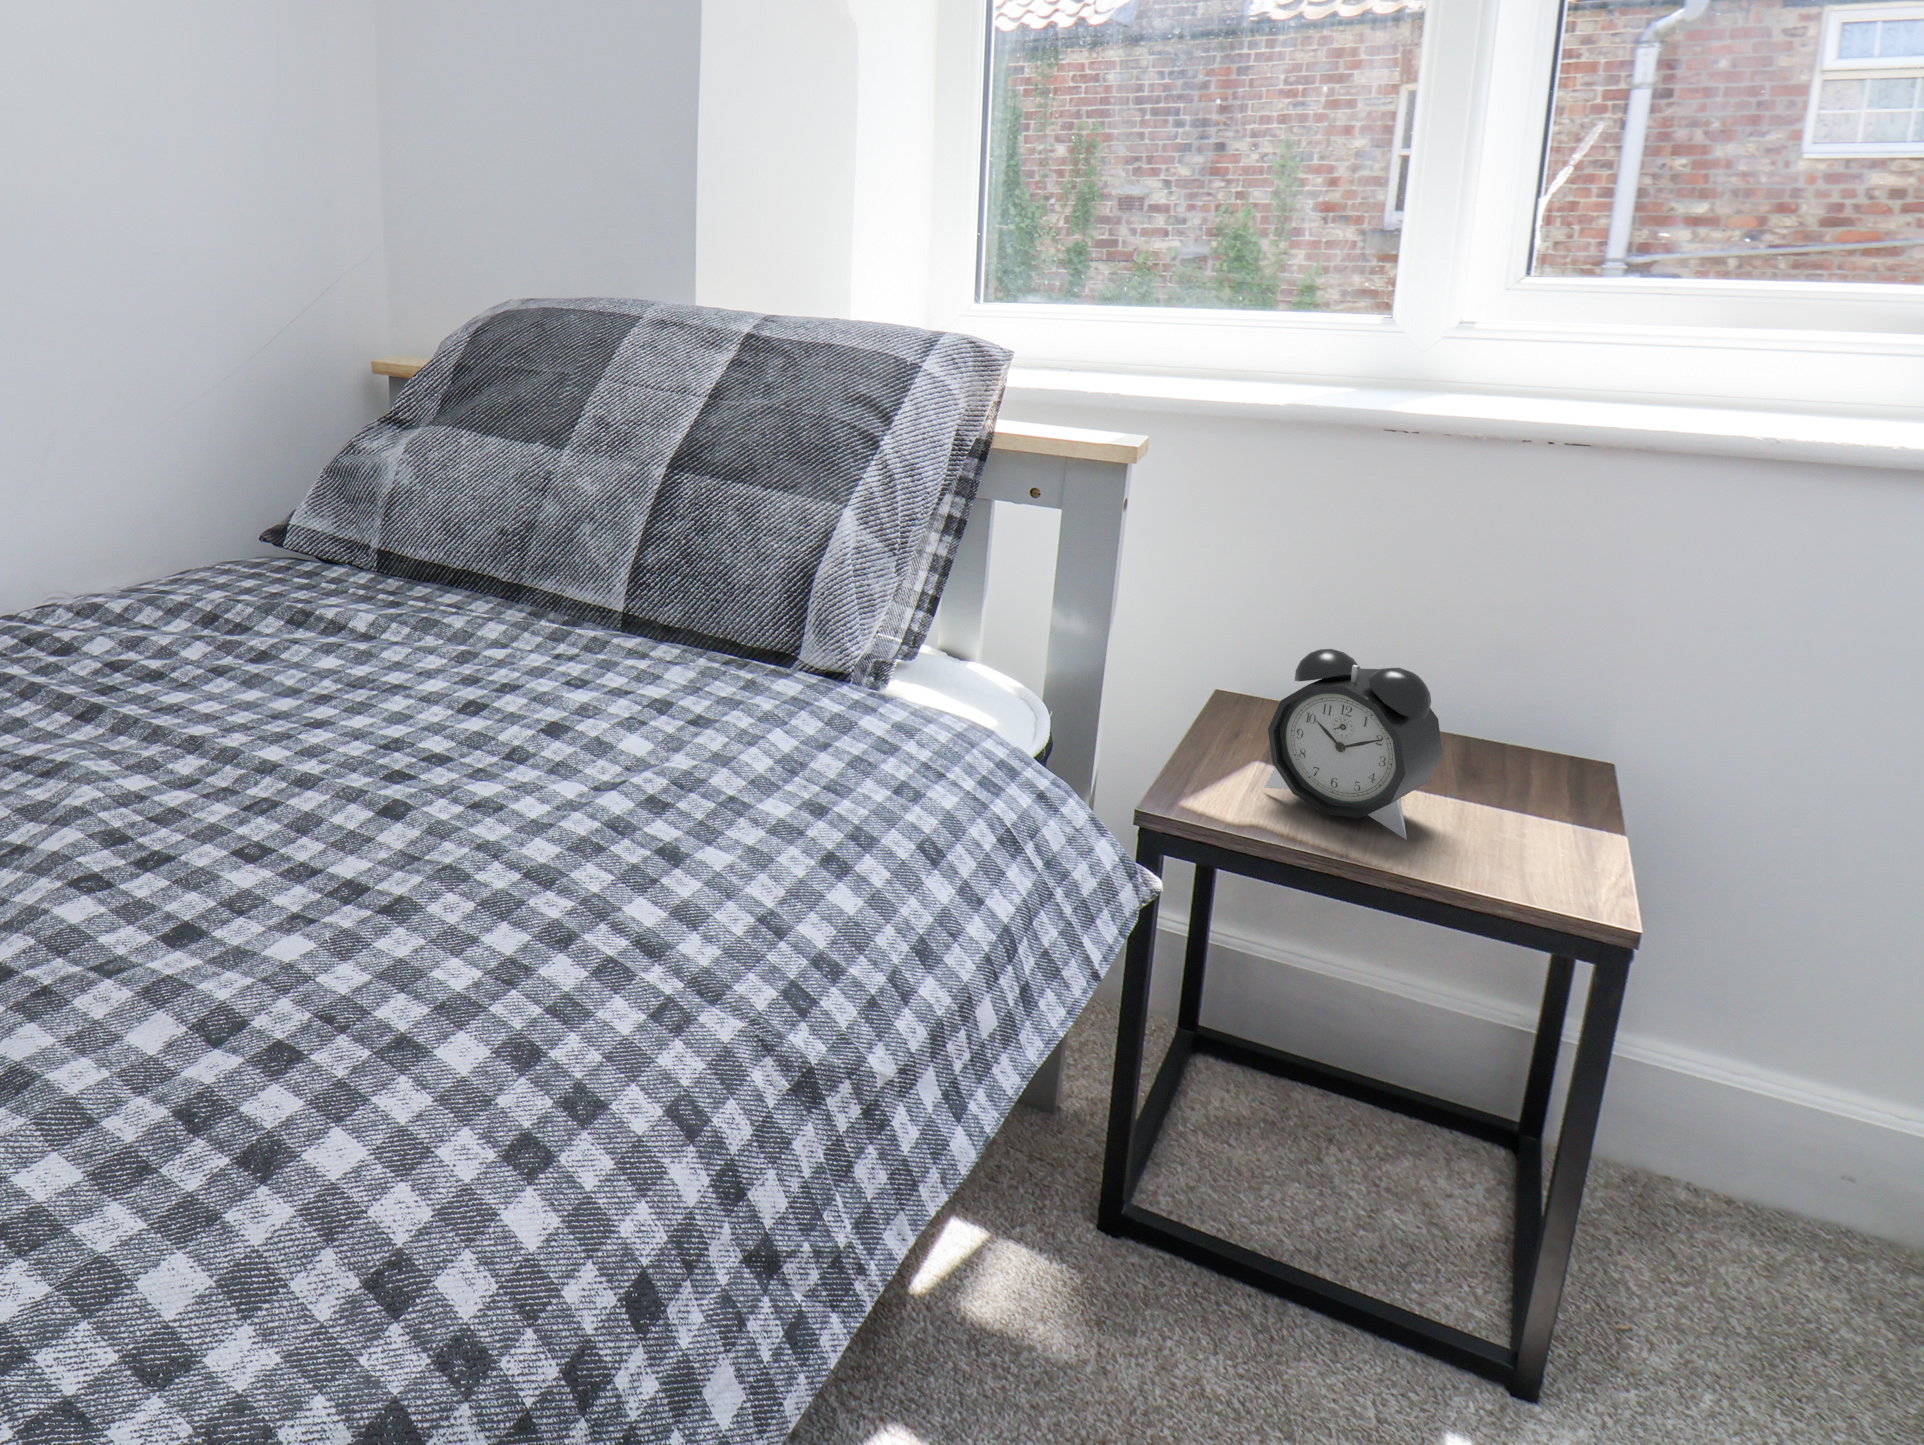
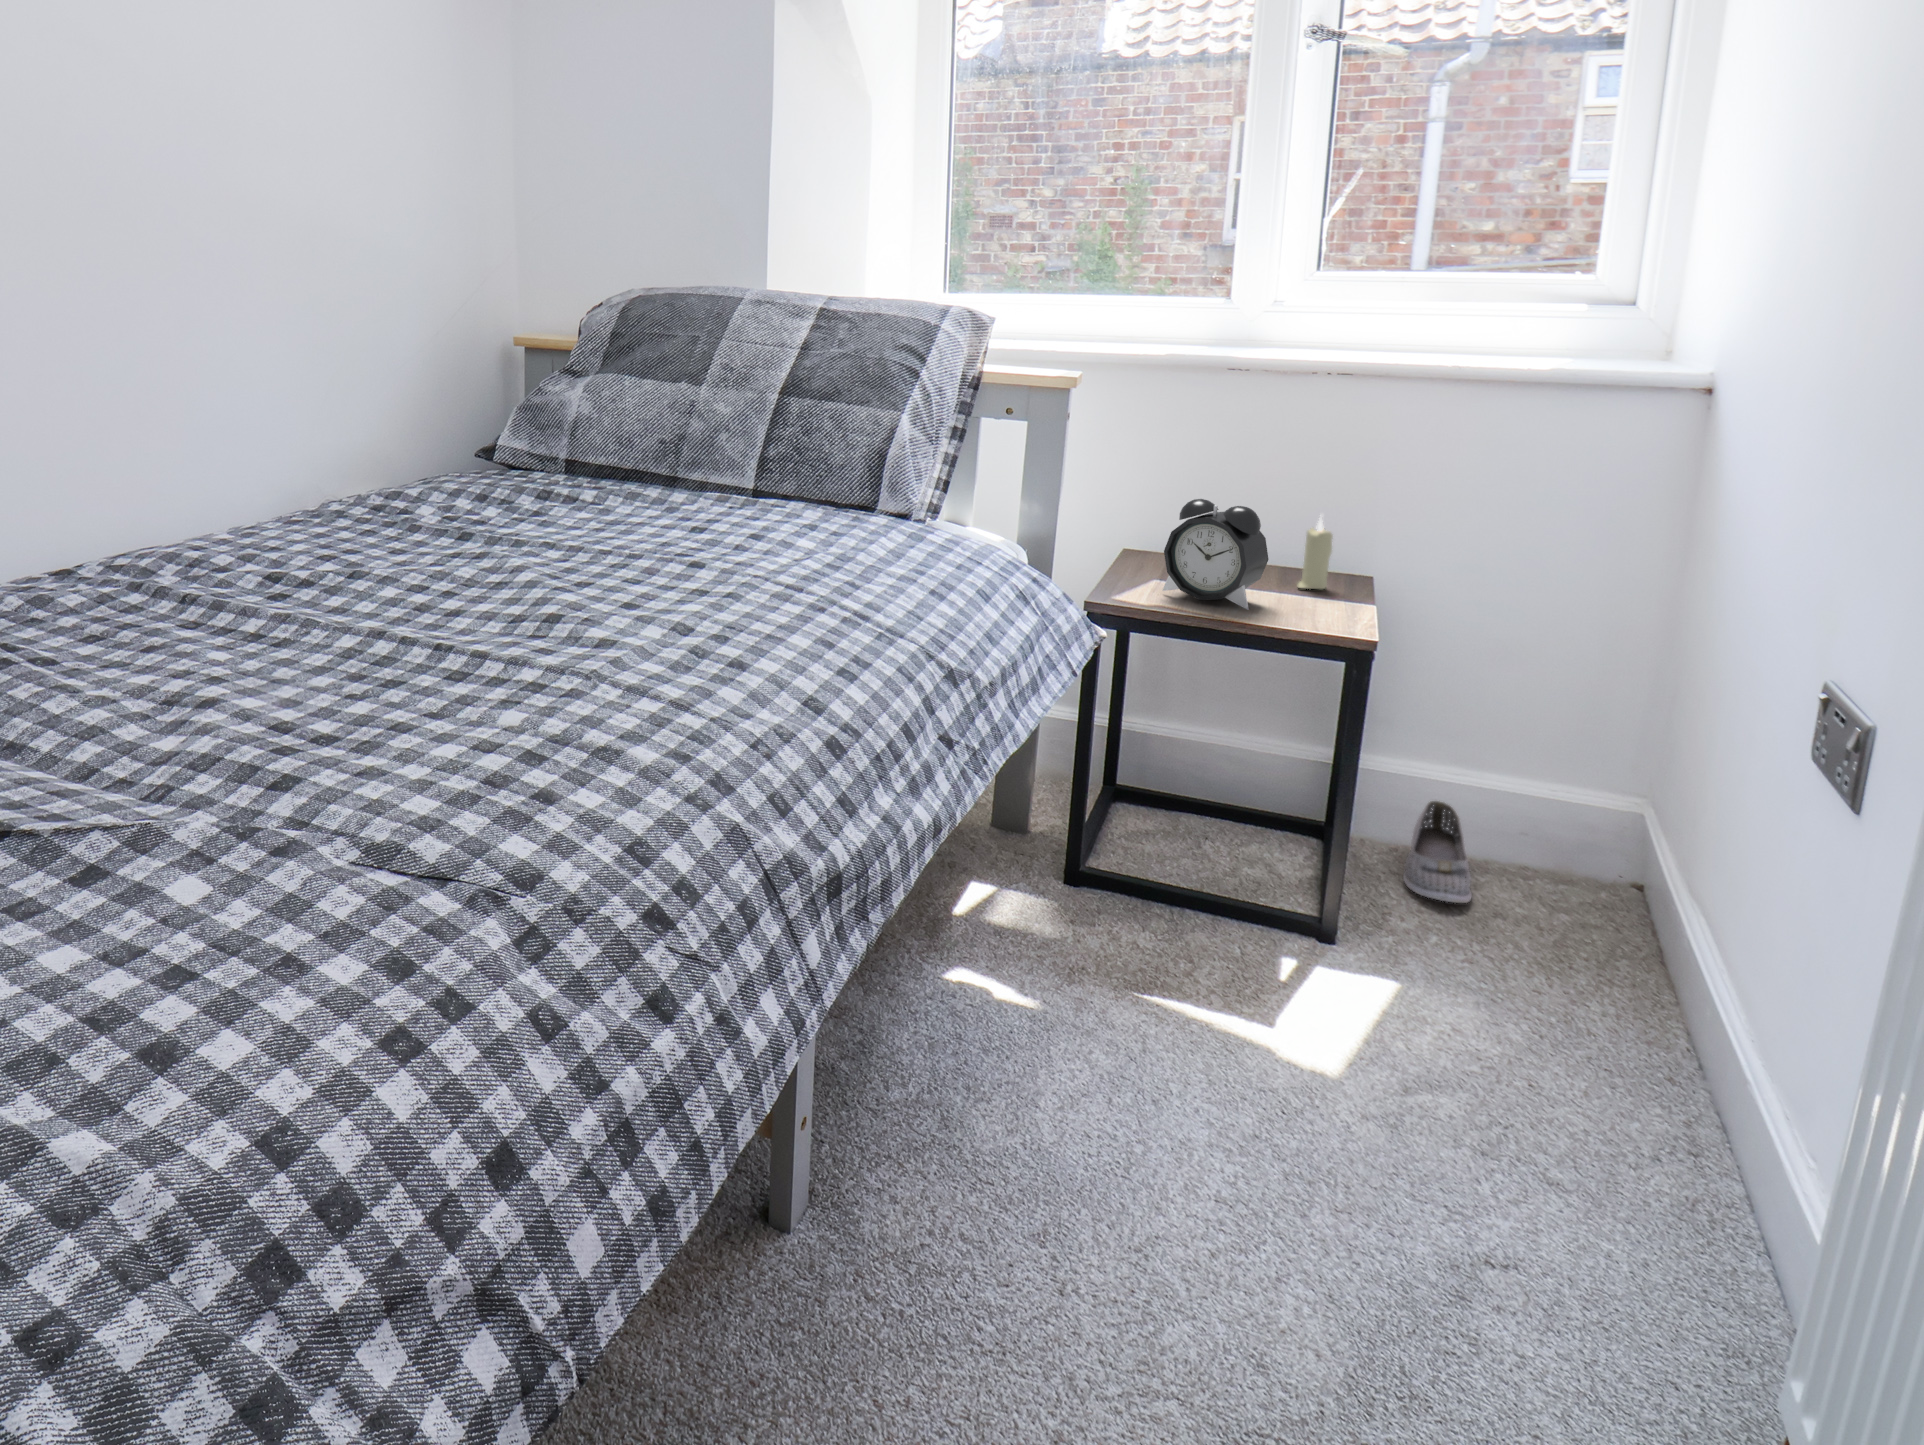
candle: none [1487,673,1550,792] -> present [1298,517,1333,589]
shoe: none [1652,1117,1775,1335] -> present [1403,801,1471,903]

